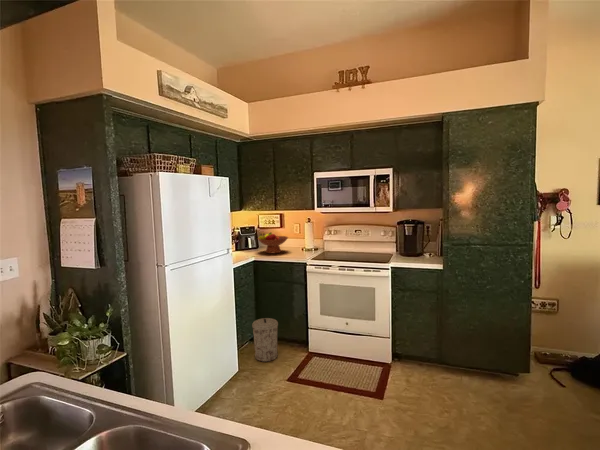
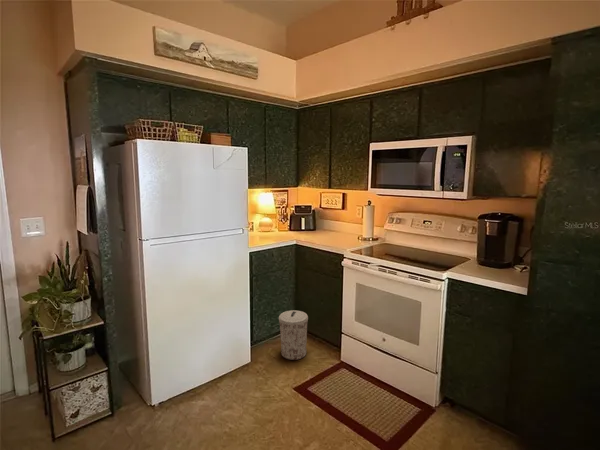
fruit bowl: present [258,233,288,253] -> none [304,213,340,238]

